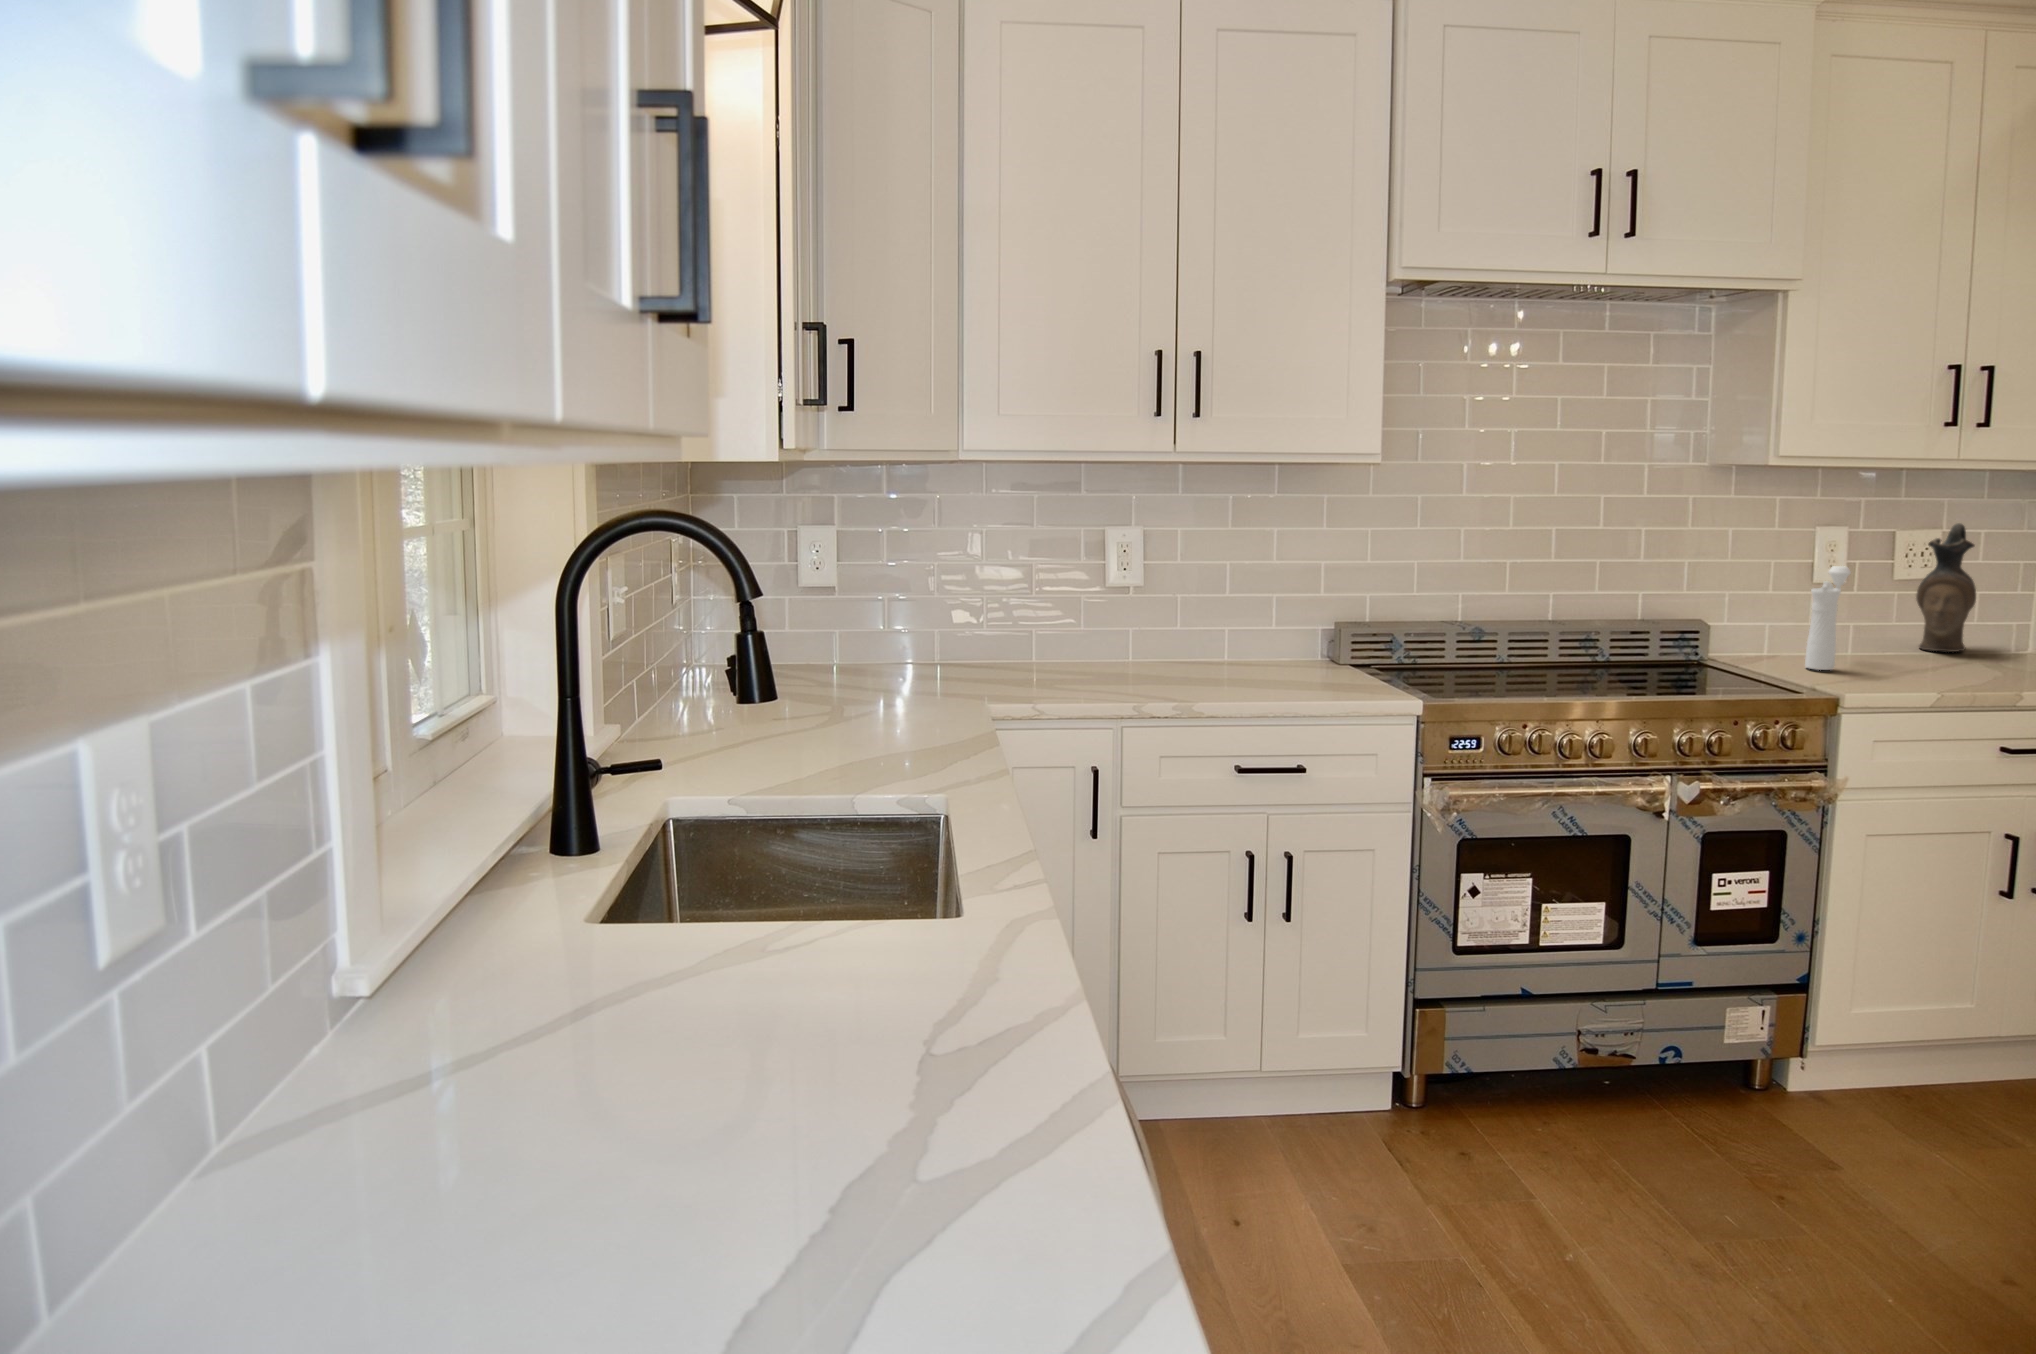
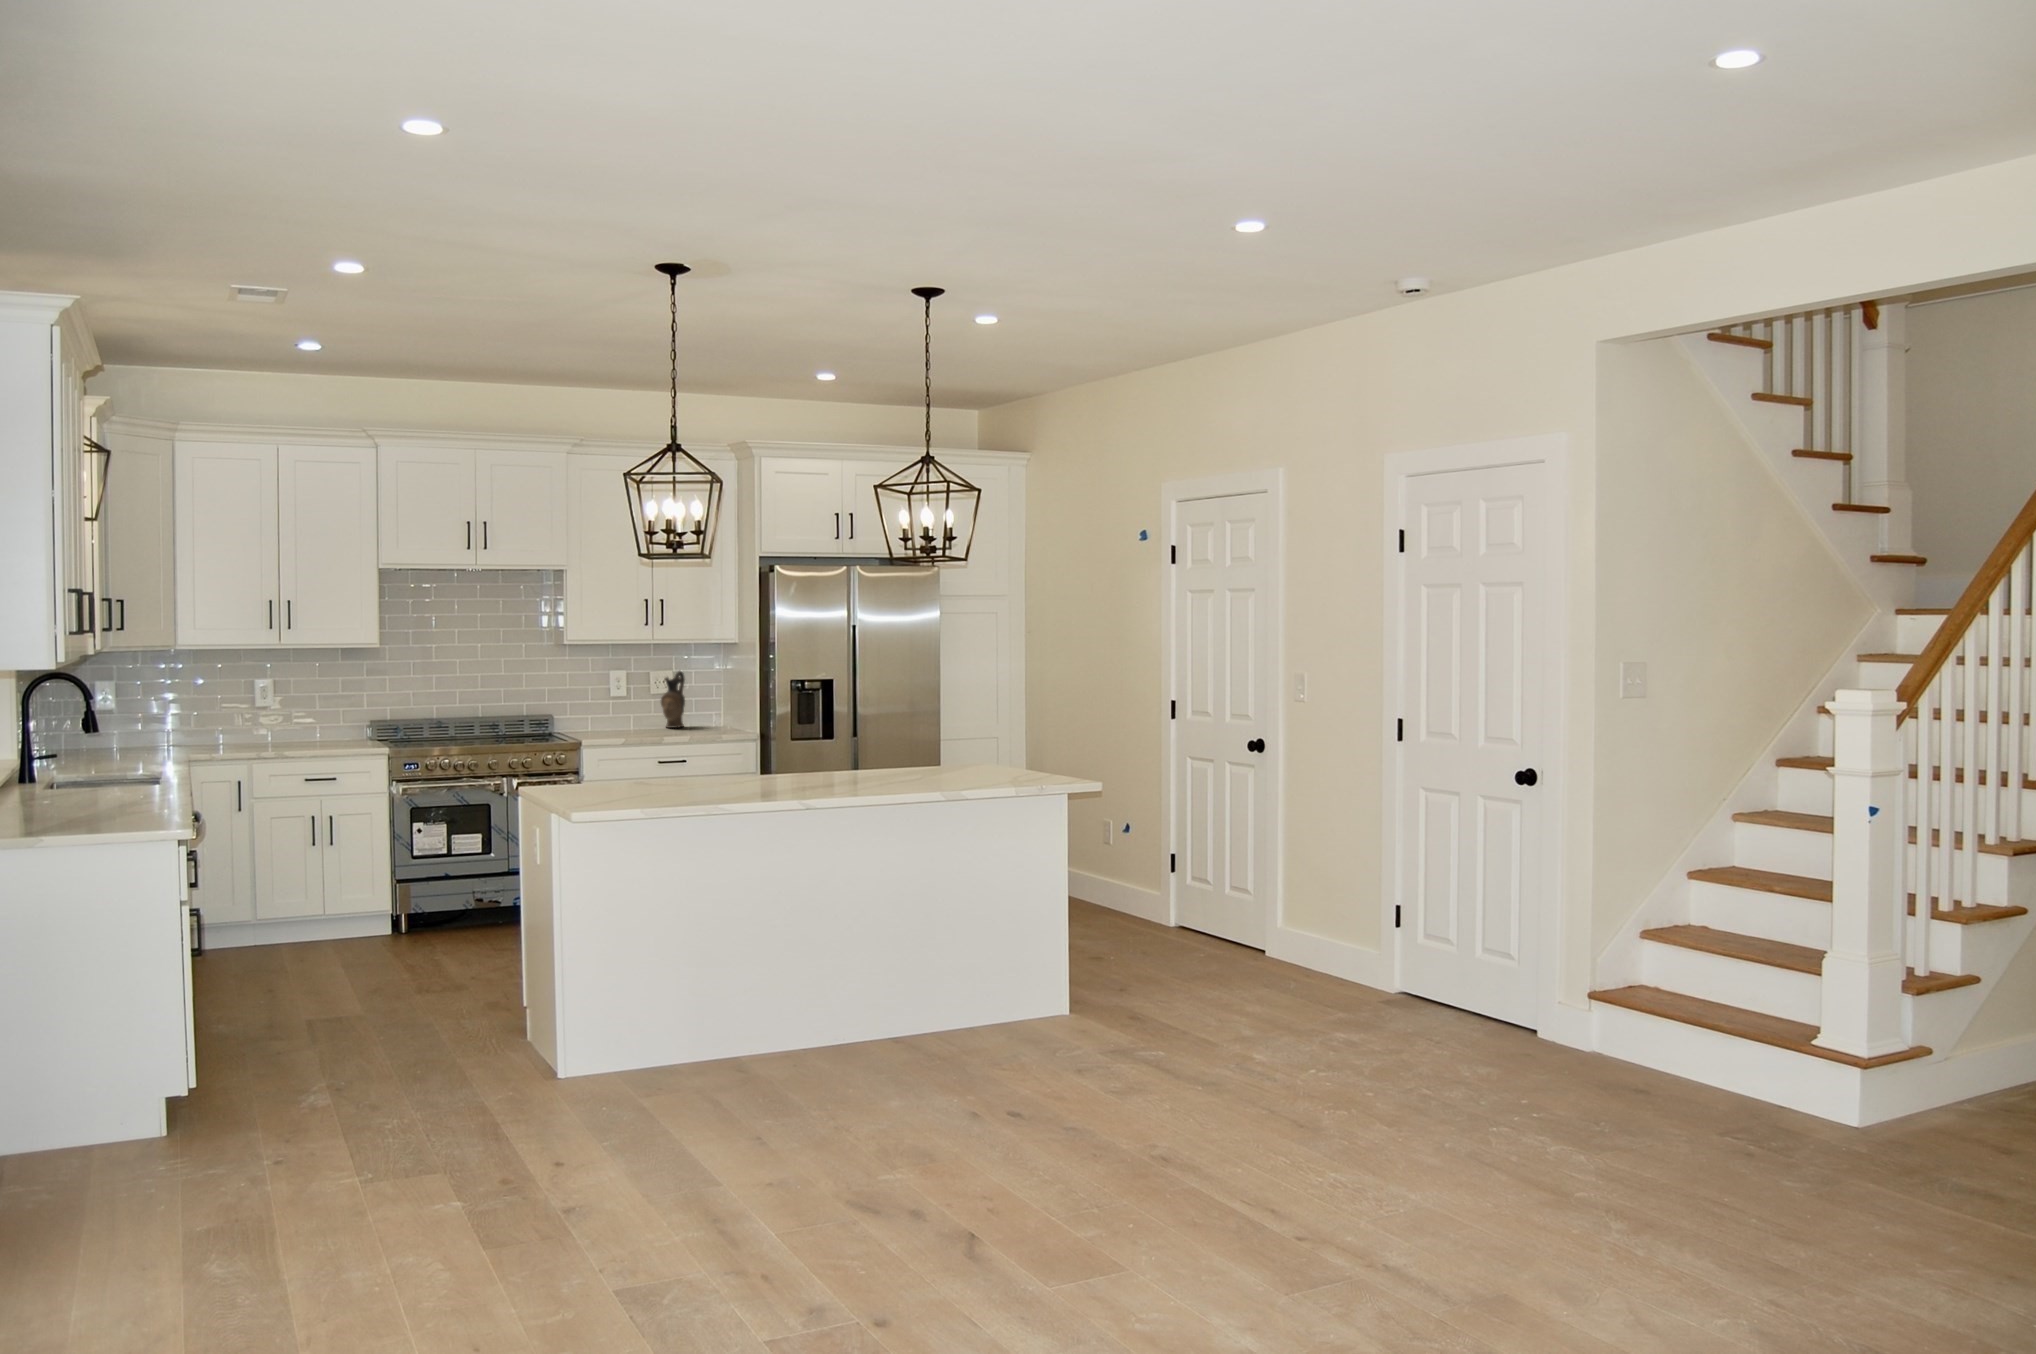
pepper mill: present [1805,566,1851,670] -> none [595,690,618,735]

